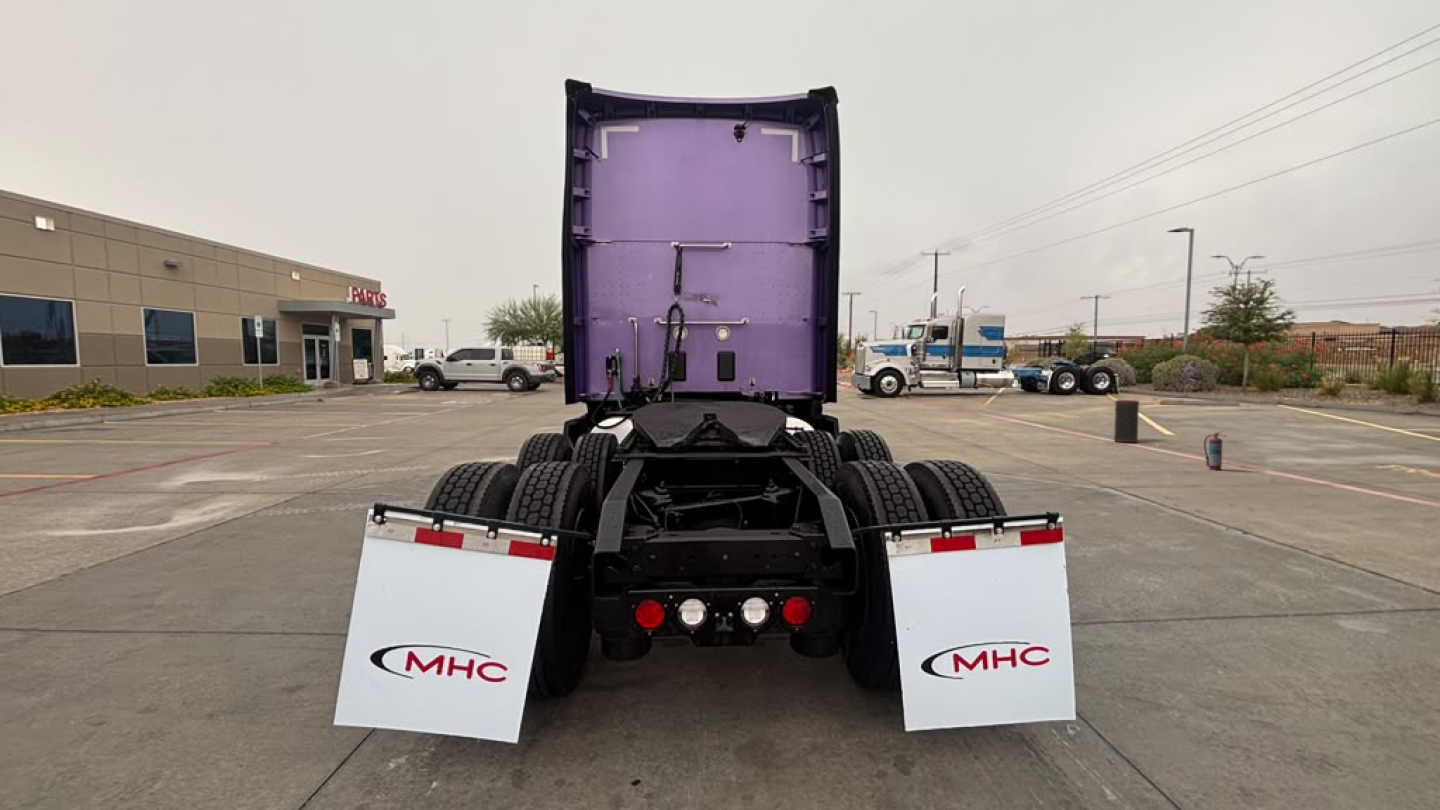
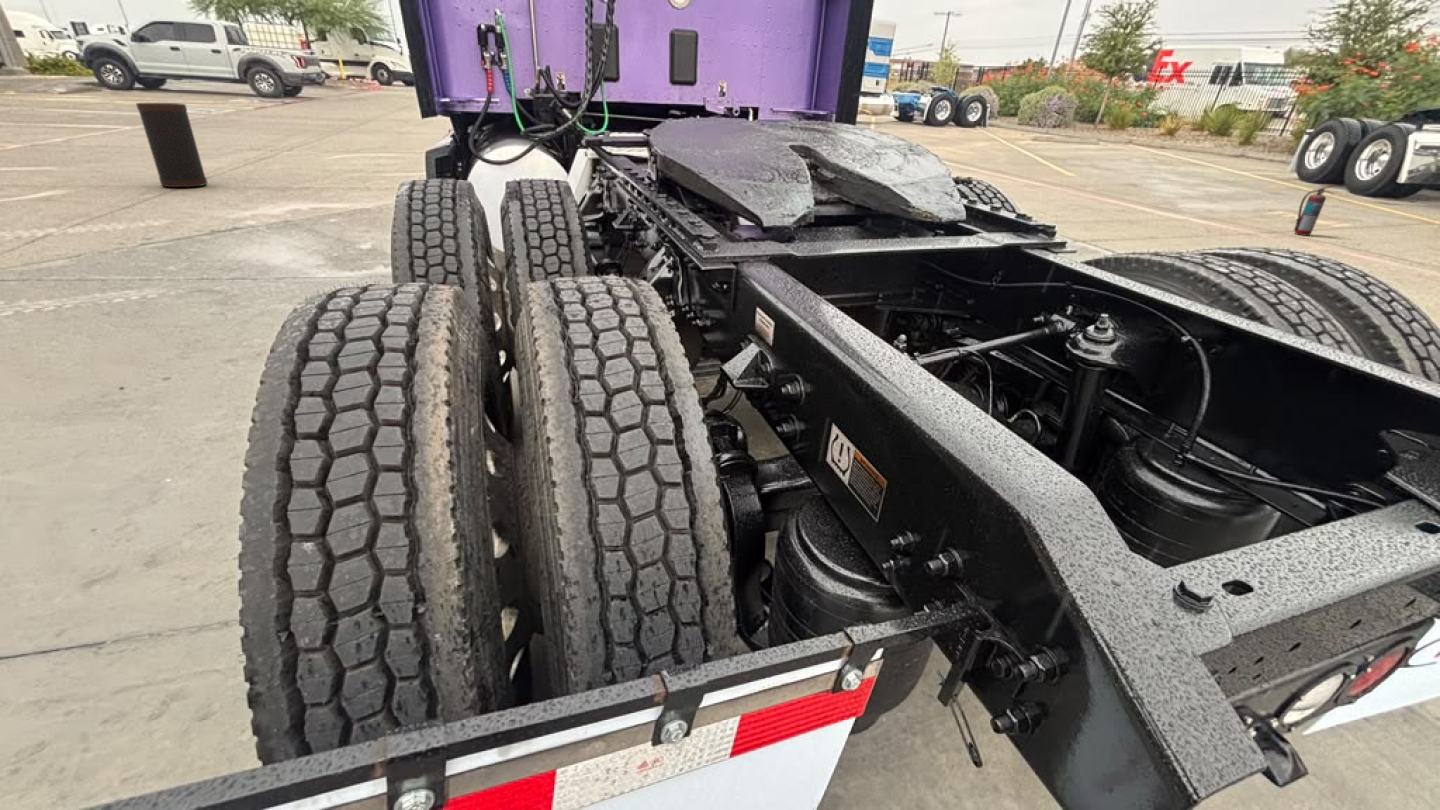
trash can: present [1114,400,1139,442] -> present [136,103,207,187]

